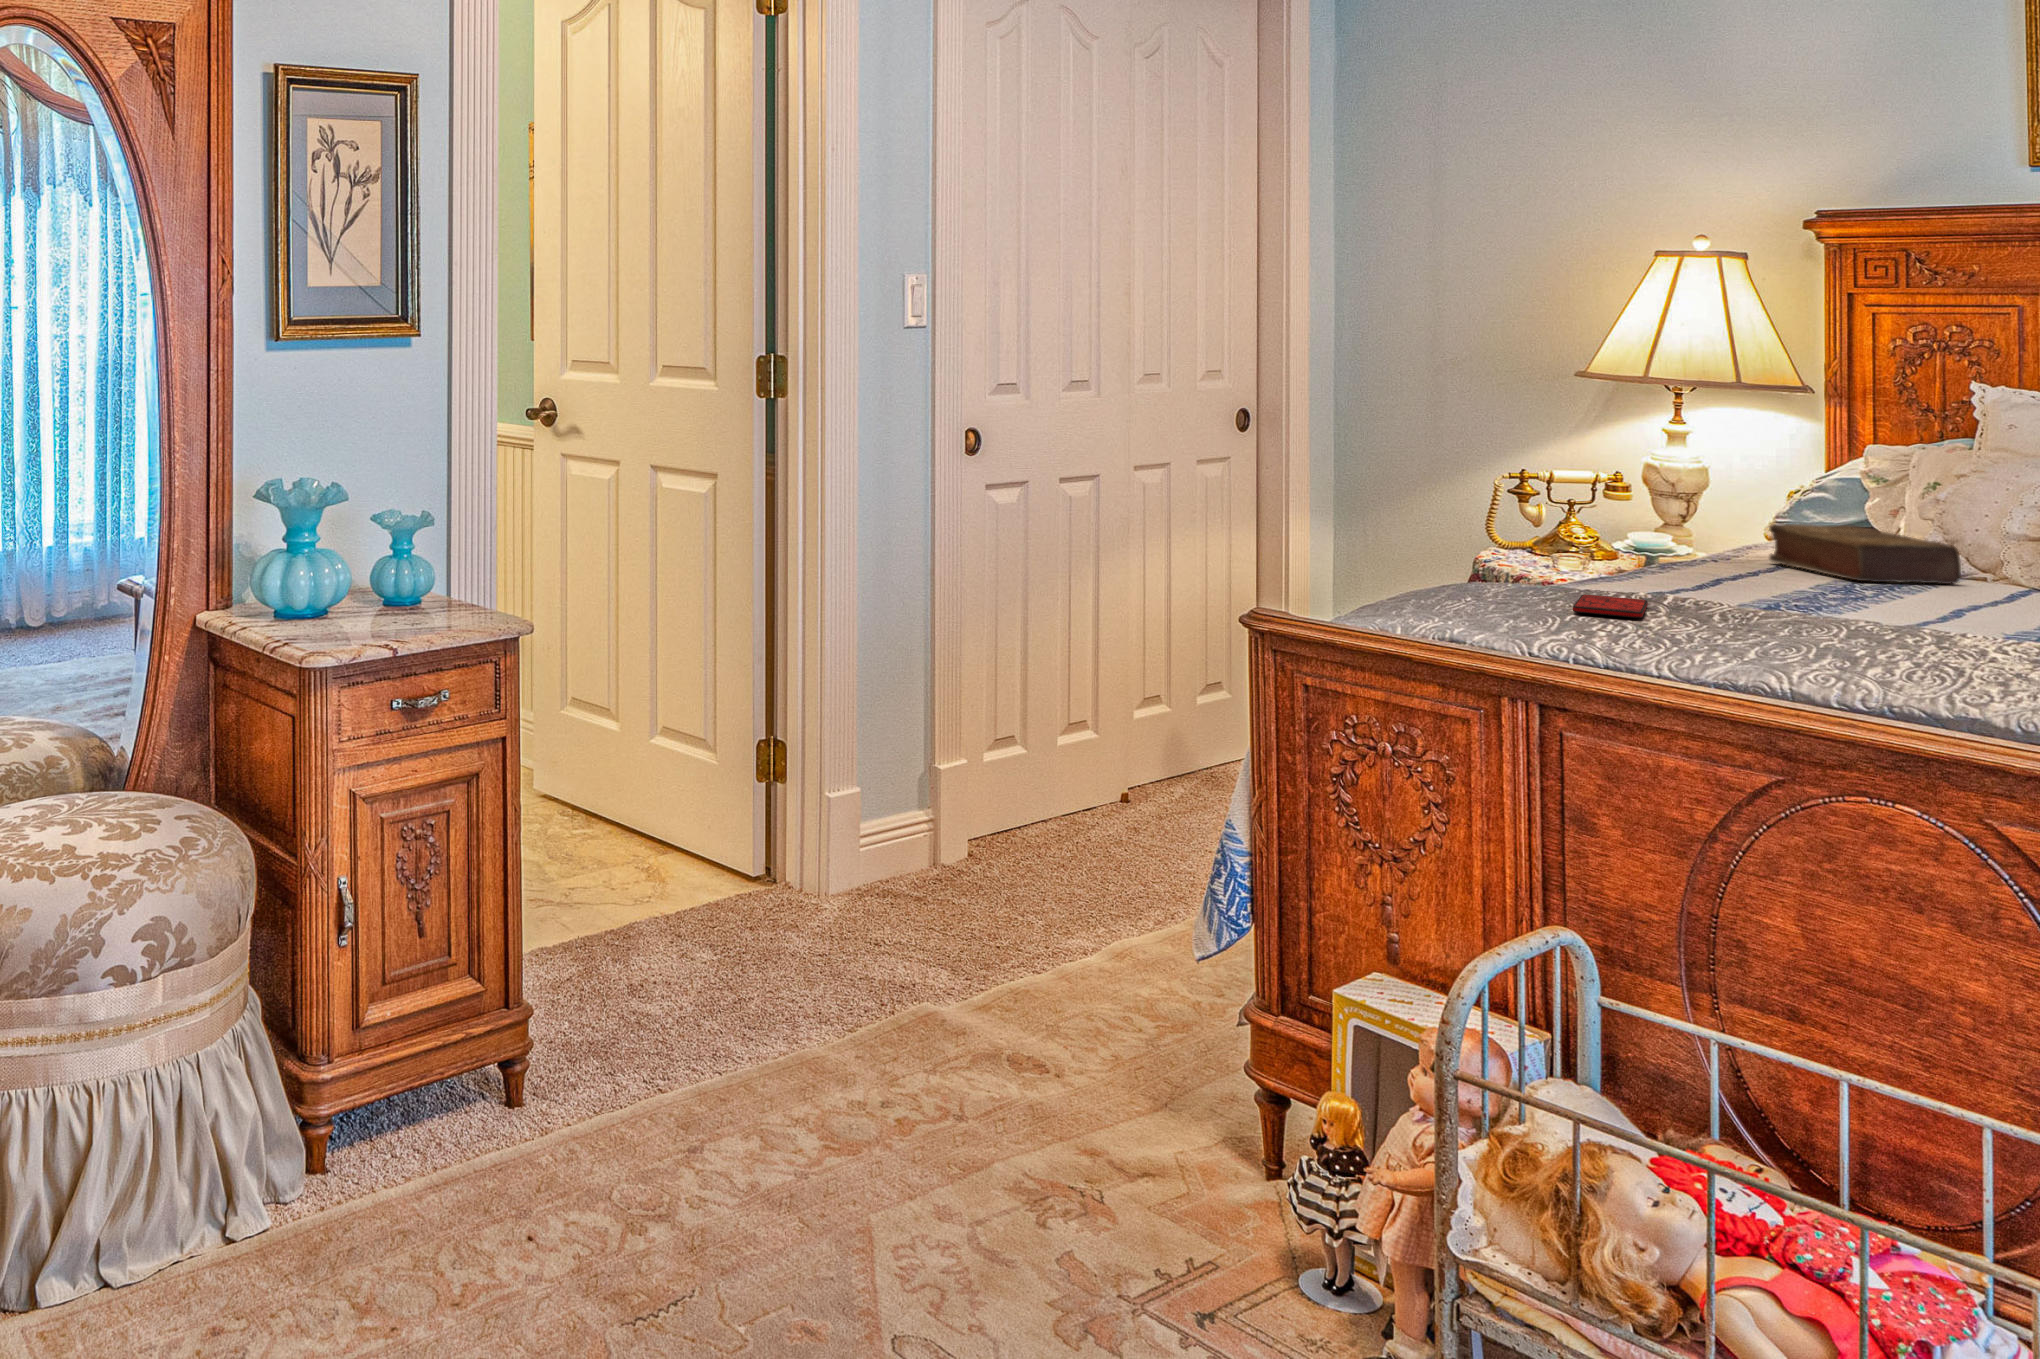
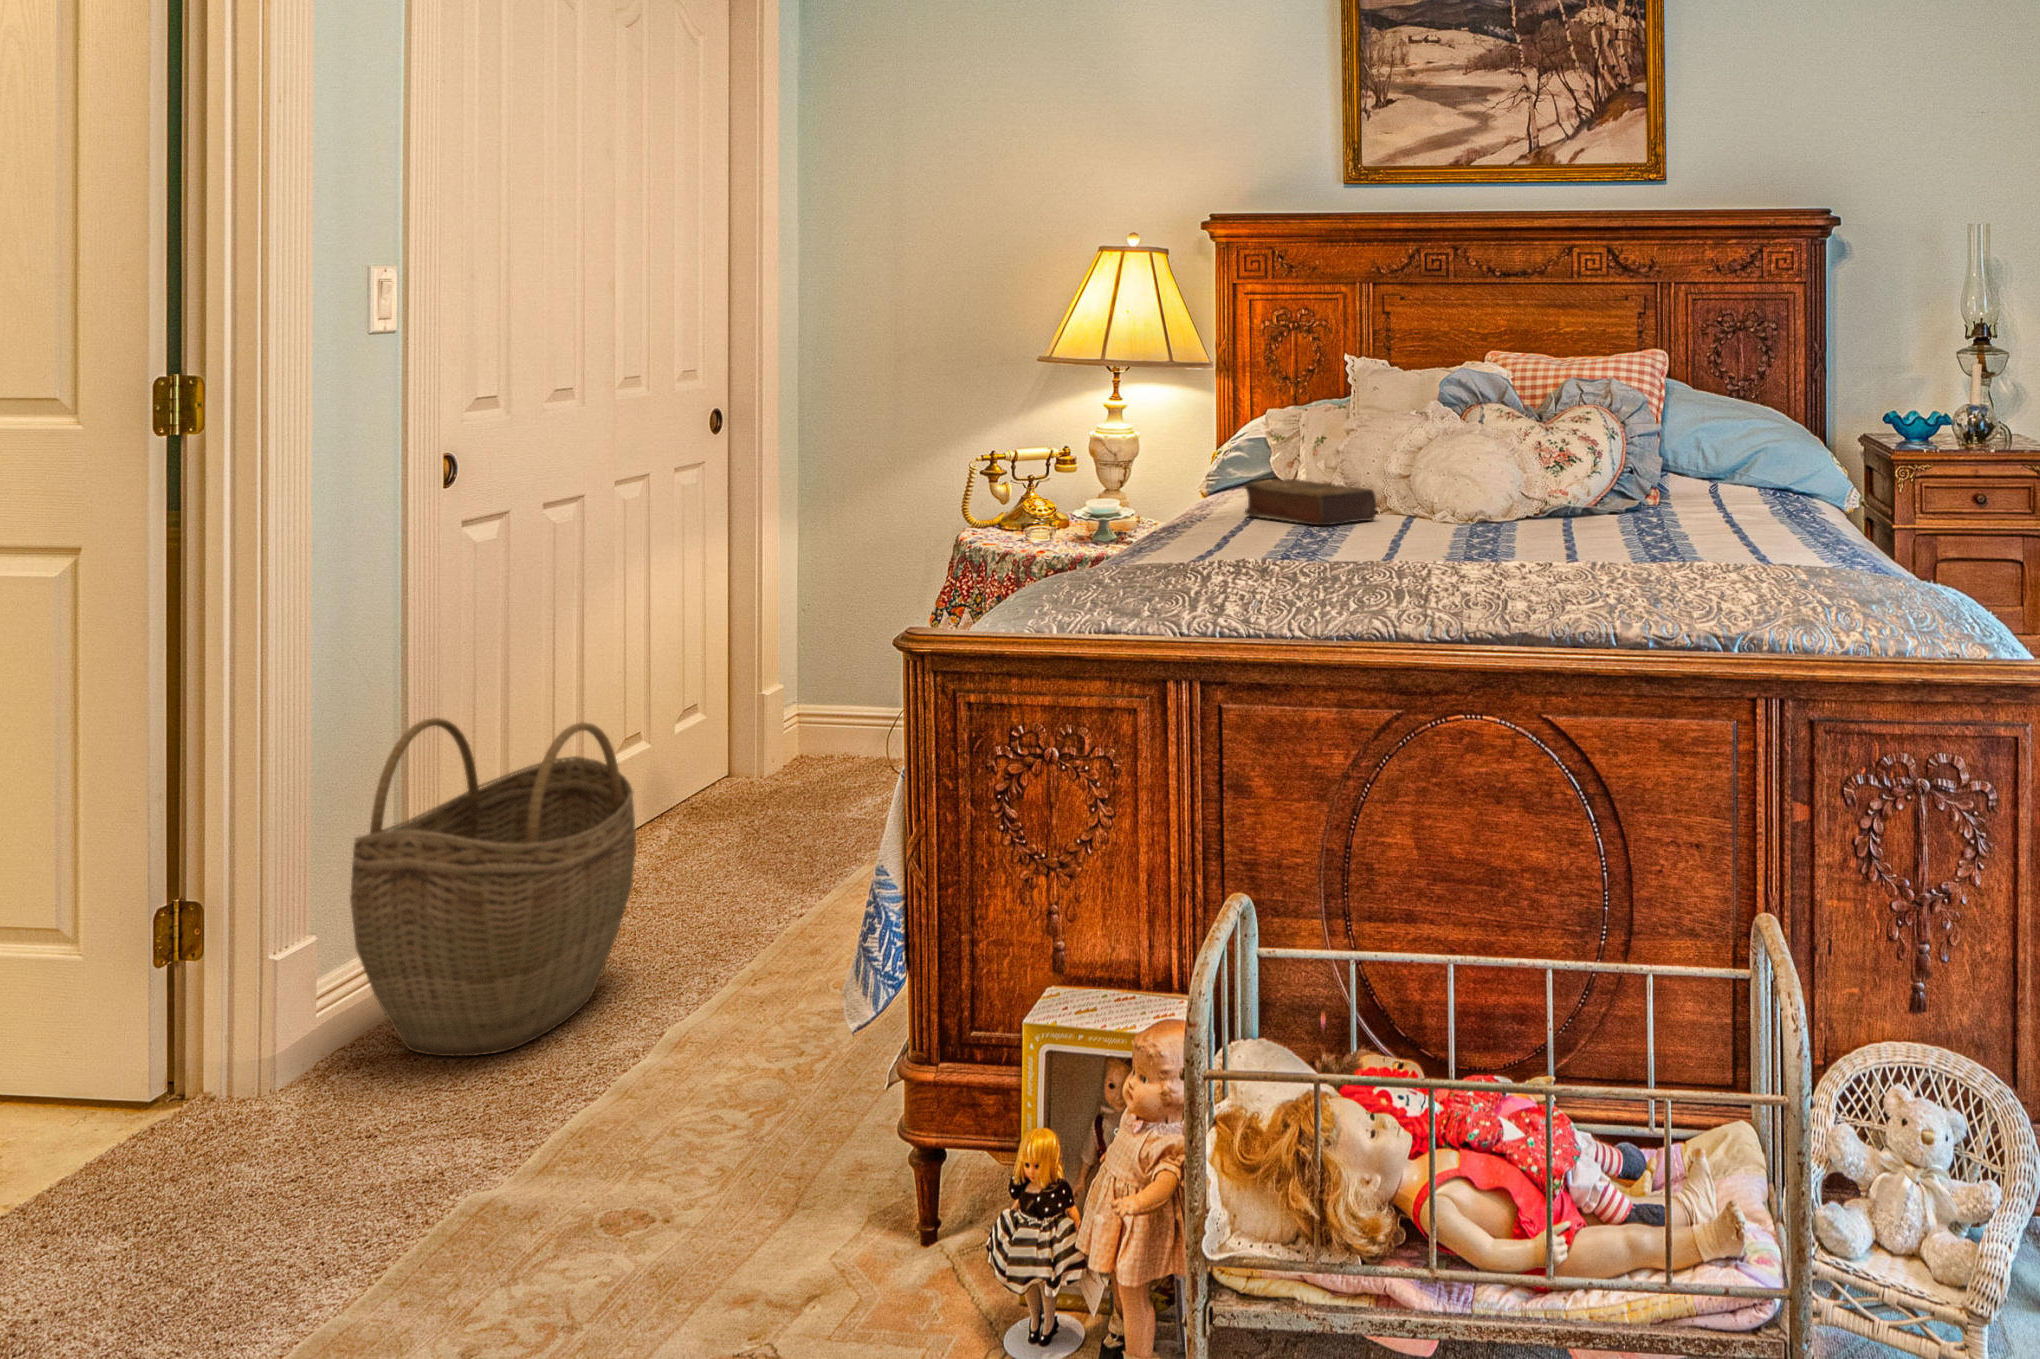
smartphone: present [1573,595,1648,618] -> none [1182,566,1249,586]
woven basket: none [884,646,1100,921] -> present [350,718,636,1056]

